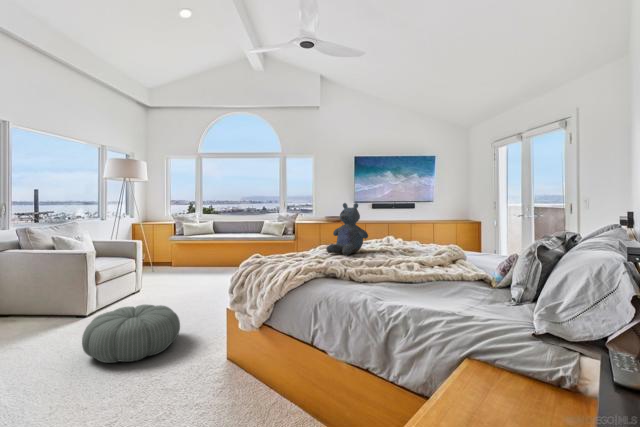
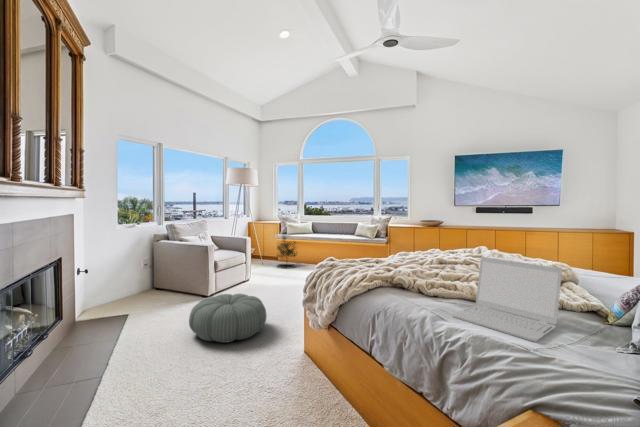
stuffed bear: present [326,203,368,255] -> none [403,208,450,265]
potted tree: none [170,233,197,274] -> present [277,236,297,268]
laptop: none [387,243,466,307] -> present [452,257,562,342]

